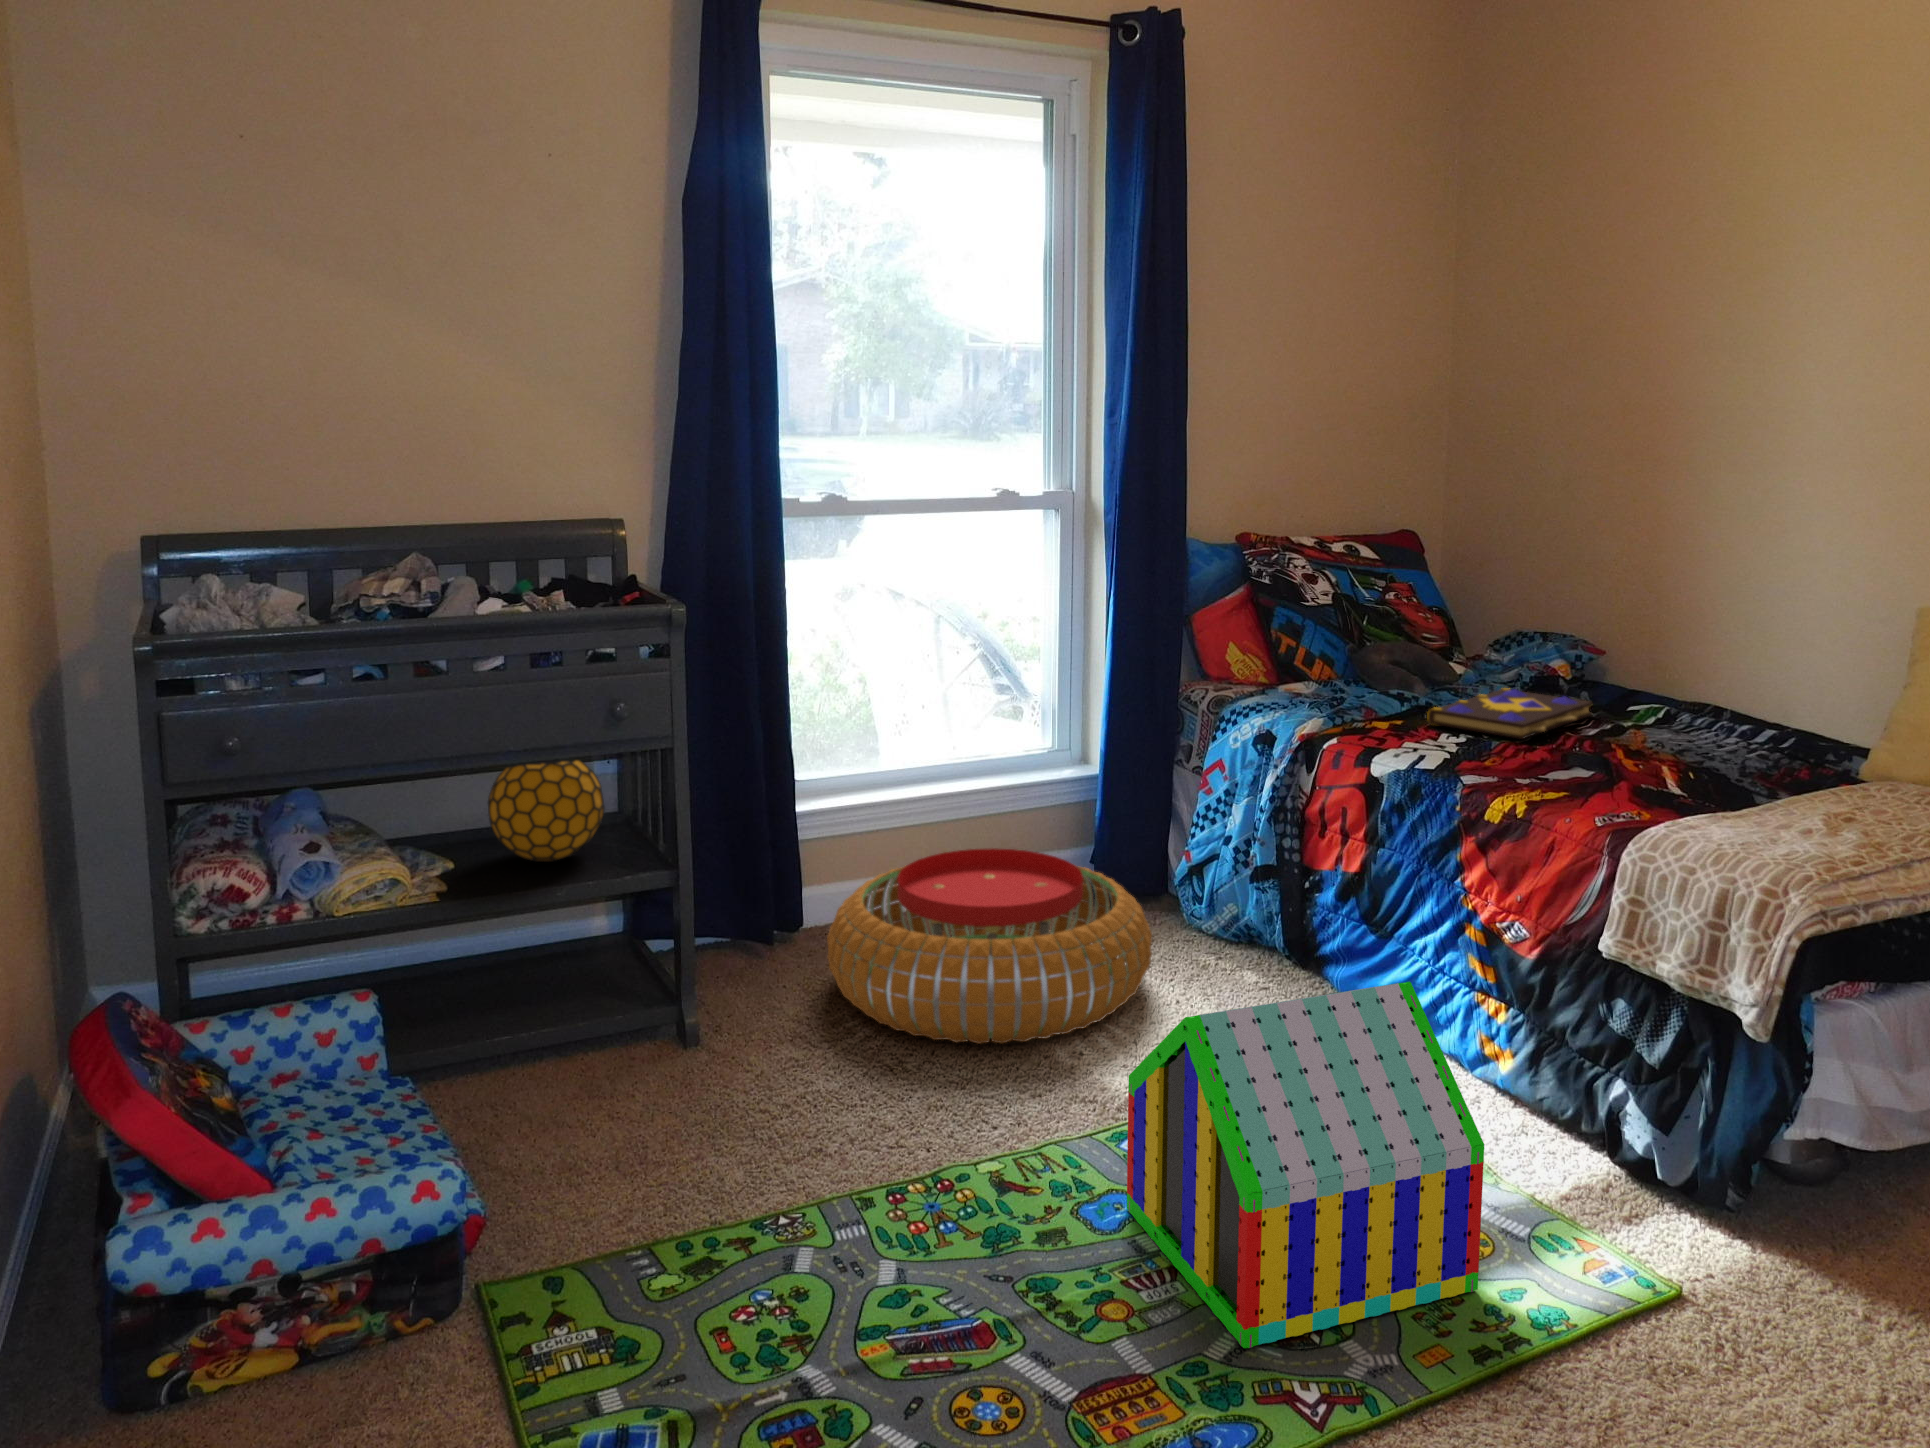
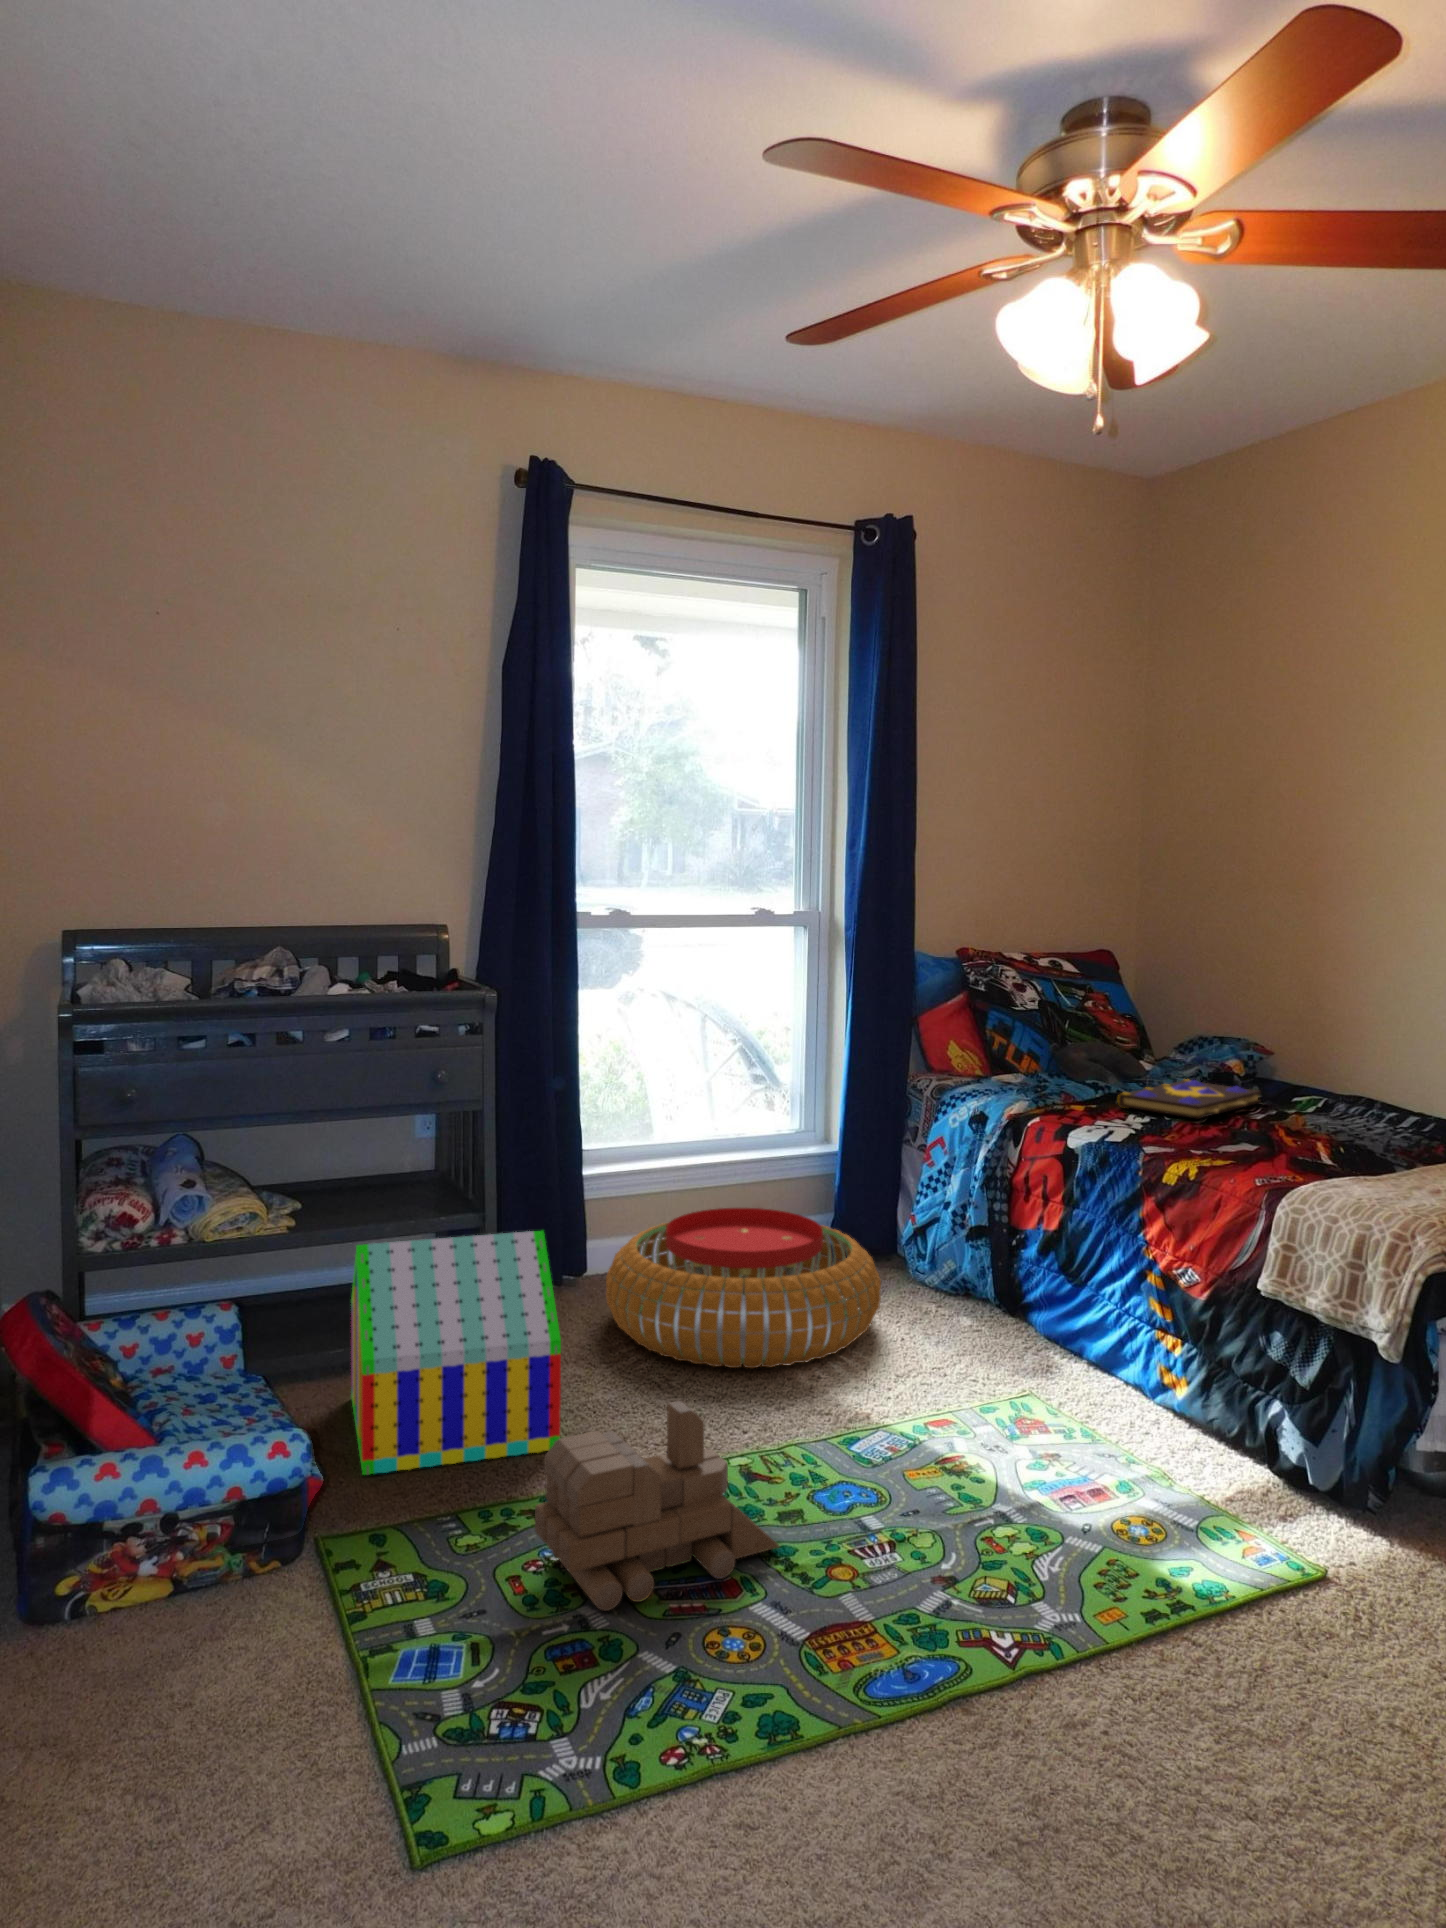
decorative ball: present [488,761,605,862] -> none [329,1111,425,1205]
toy house: present [1127,982,1484,1348] -> present [351,1230,561,1475]
toy train: none [743,1112,1040,1372] -> present [535,1401,779,1611]

